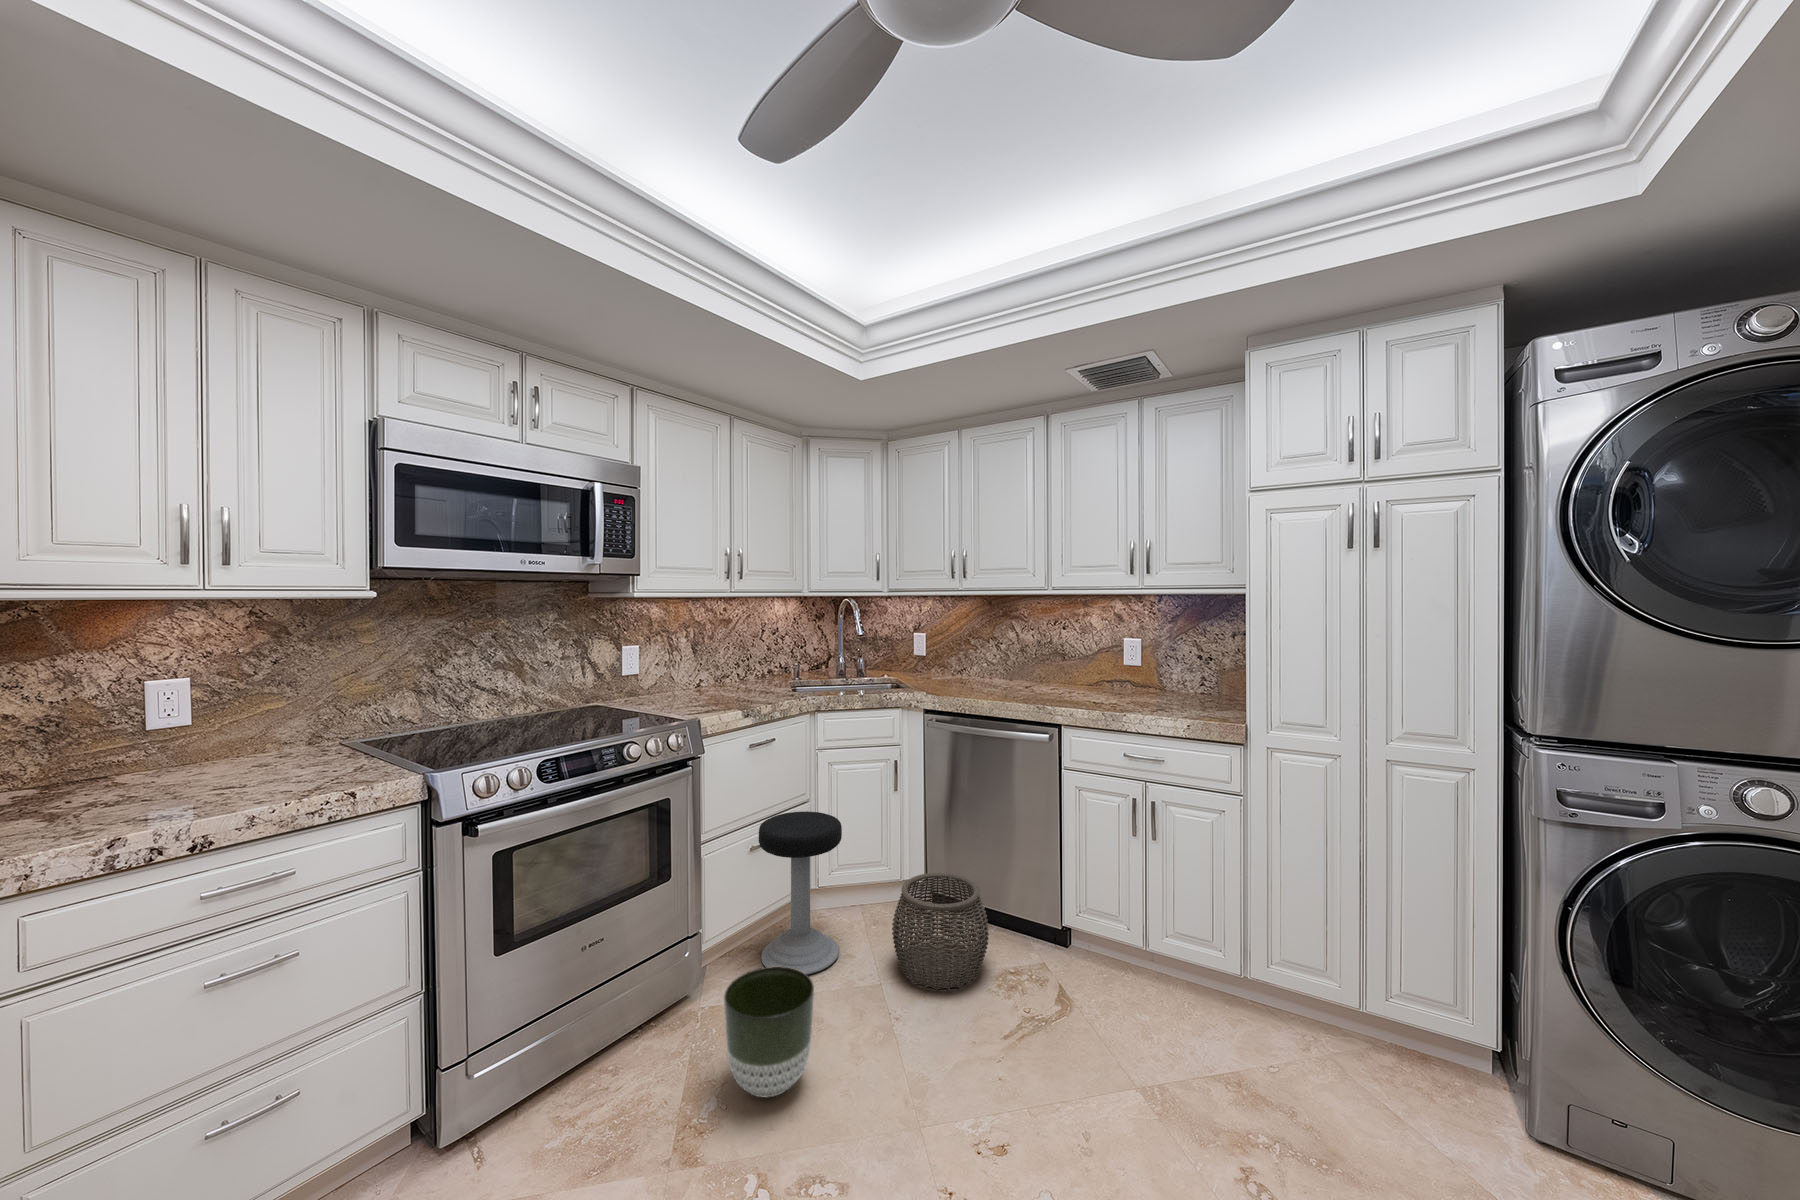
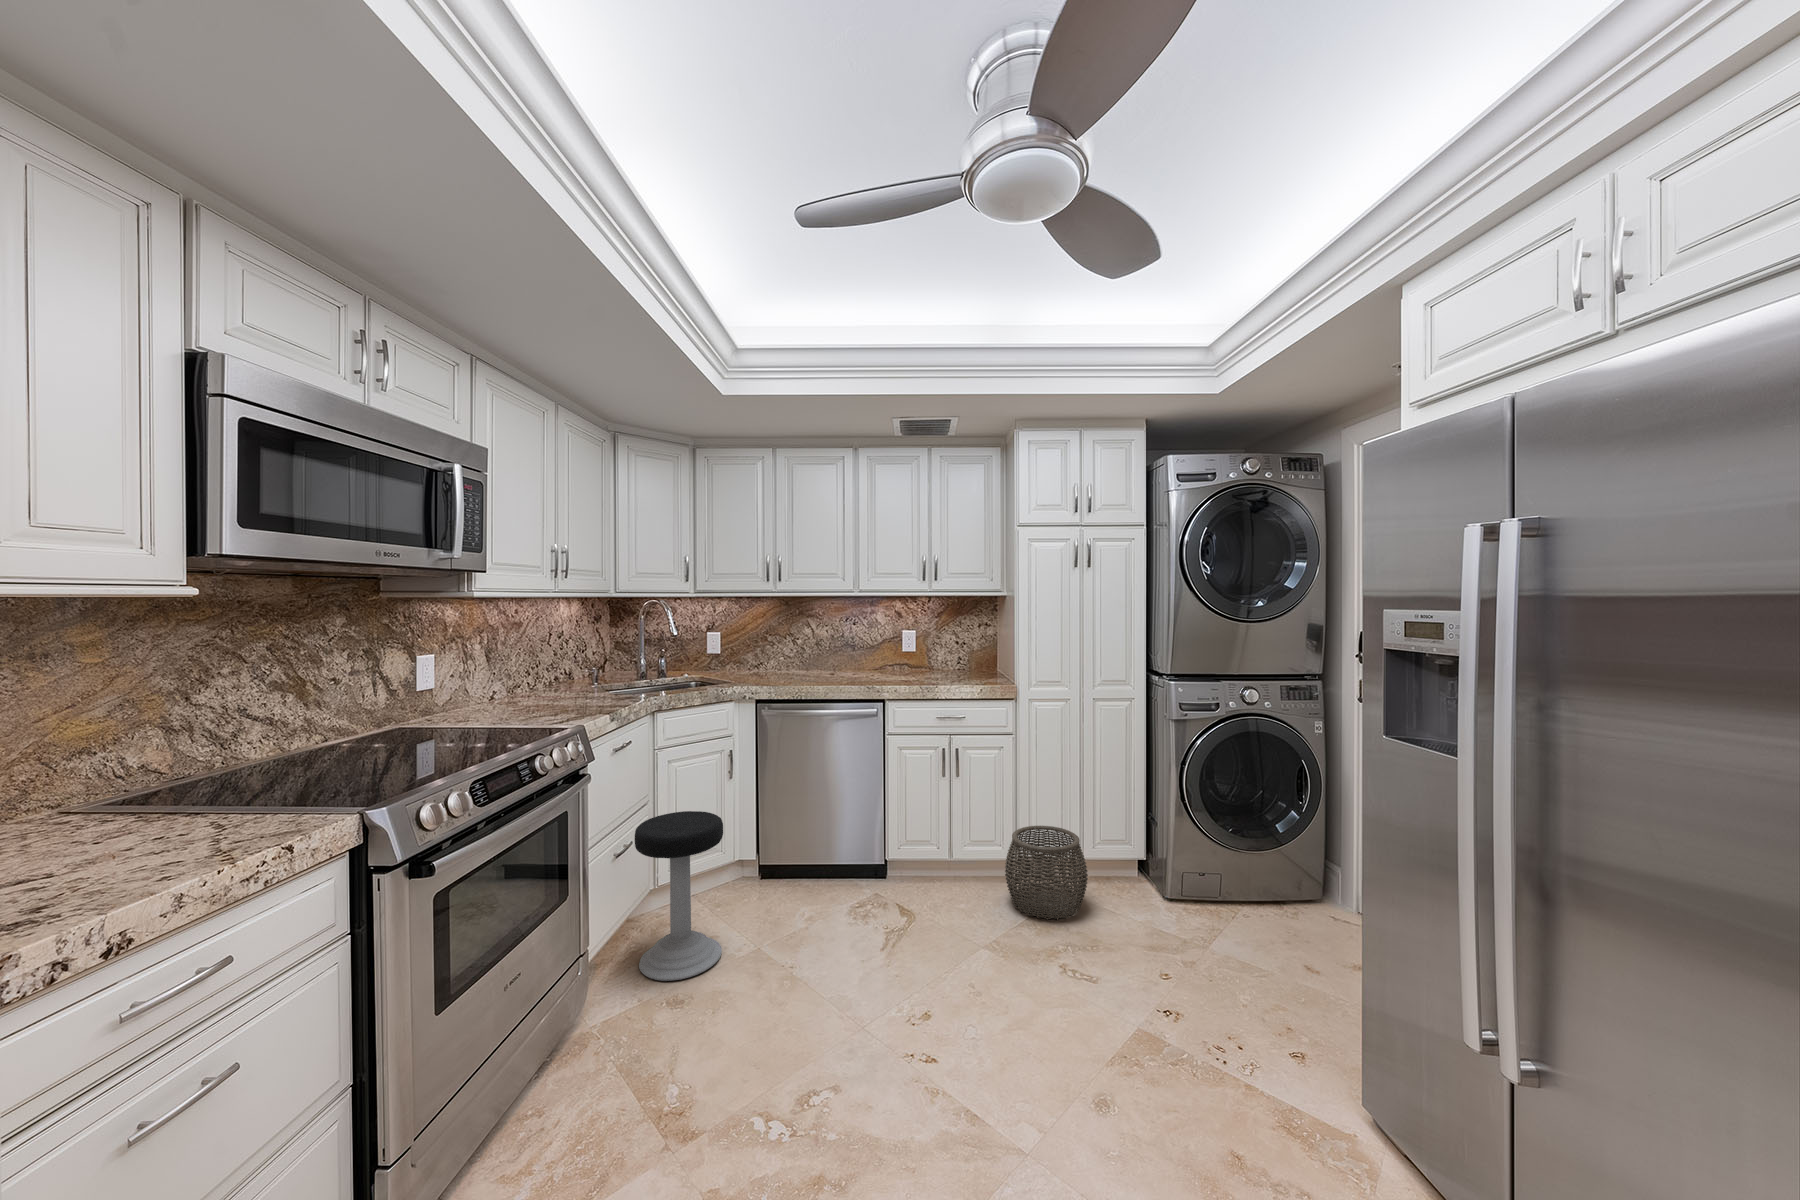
woven basket: present [892,873,989,990] -> present [1005,826,1088,919]
planter: present [724,966,814,1097] -> none [702,949,791,1077]

